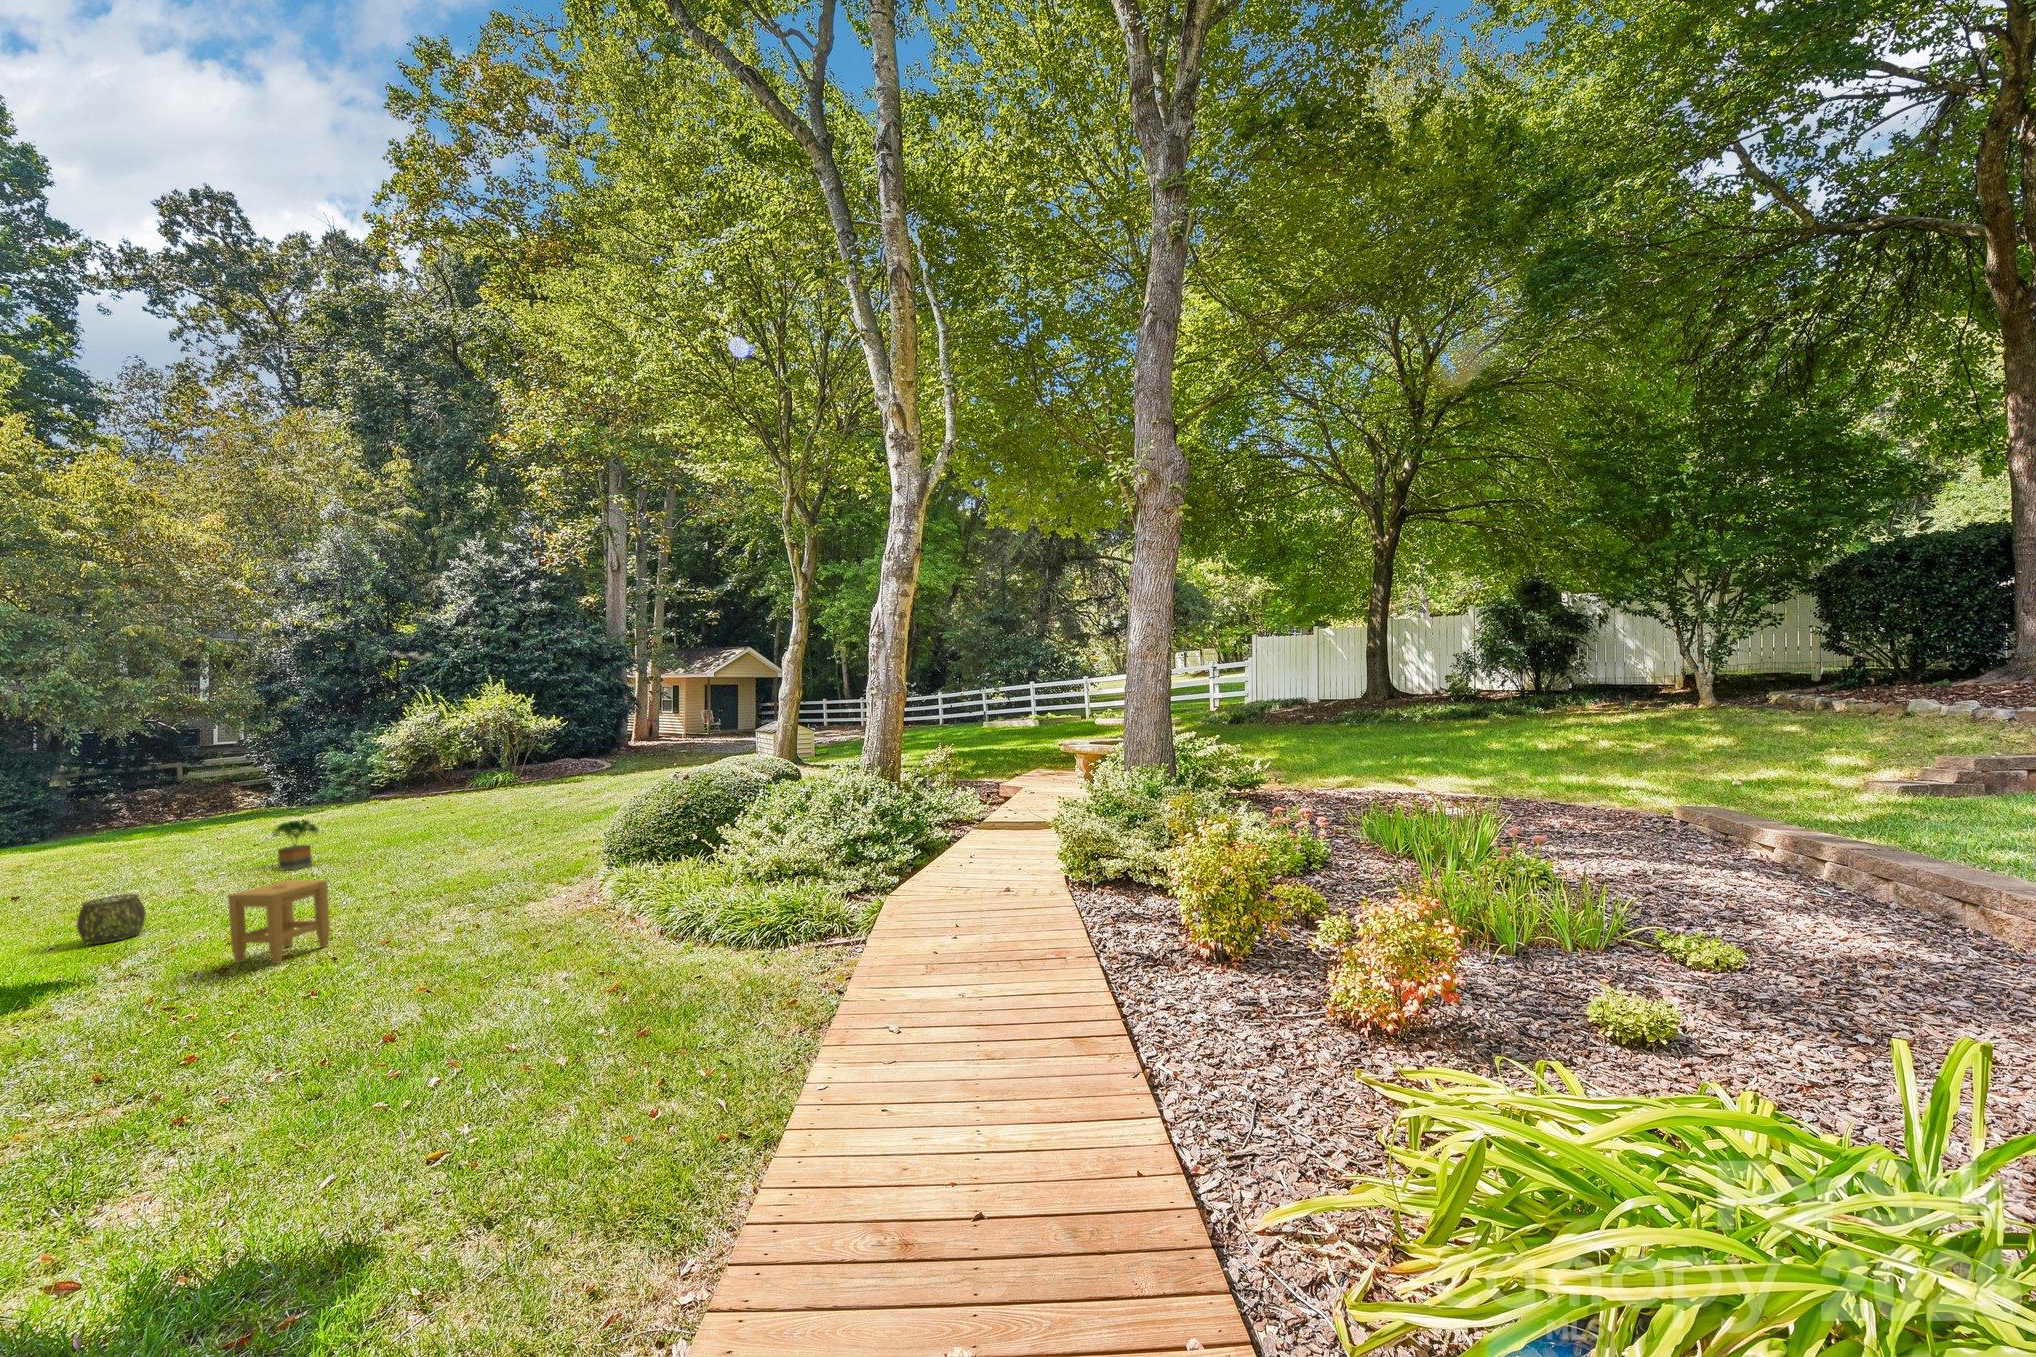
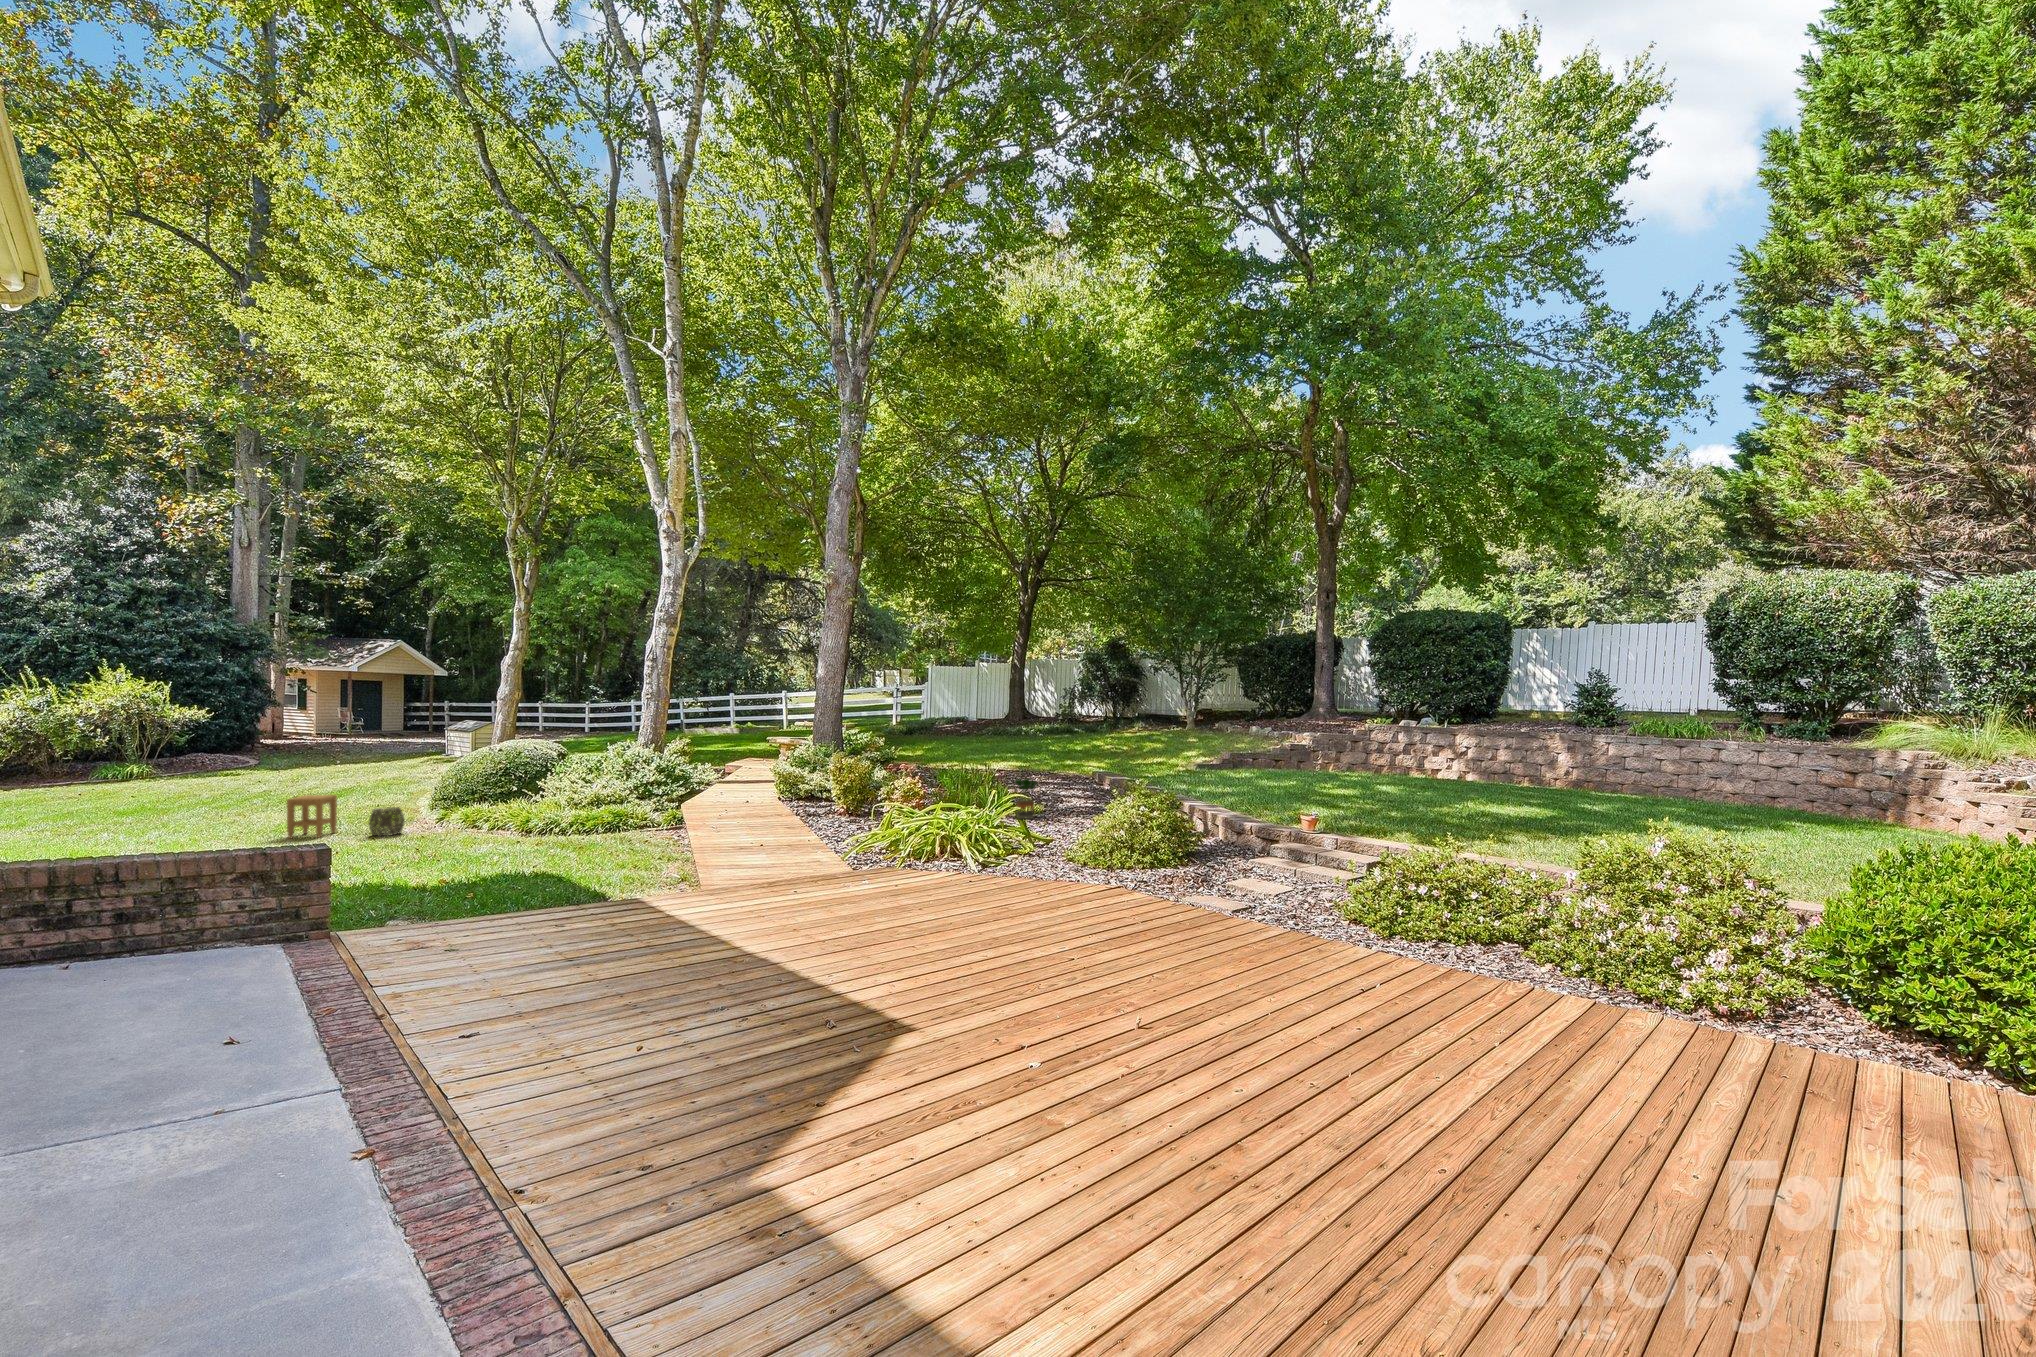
potted tree: present [273,820,319,870] -> present [1012,778,1038,819]
woven basket: present [77,894,146,945] -> present [369,807,405,836]

